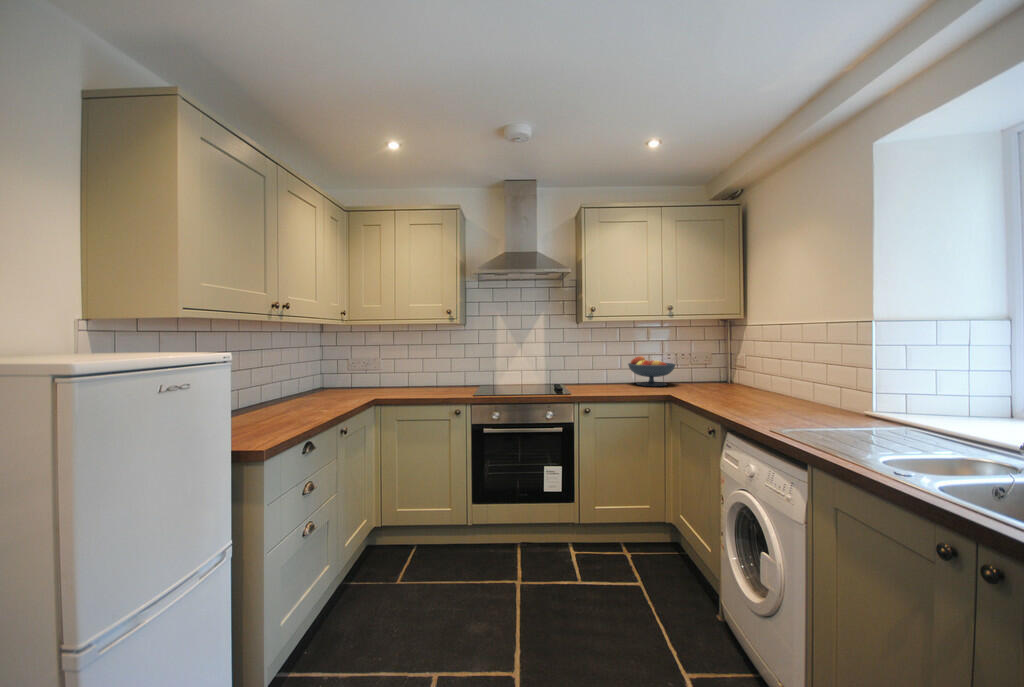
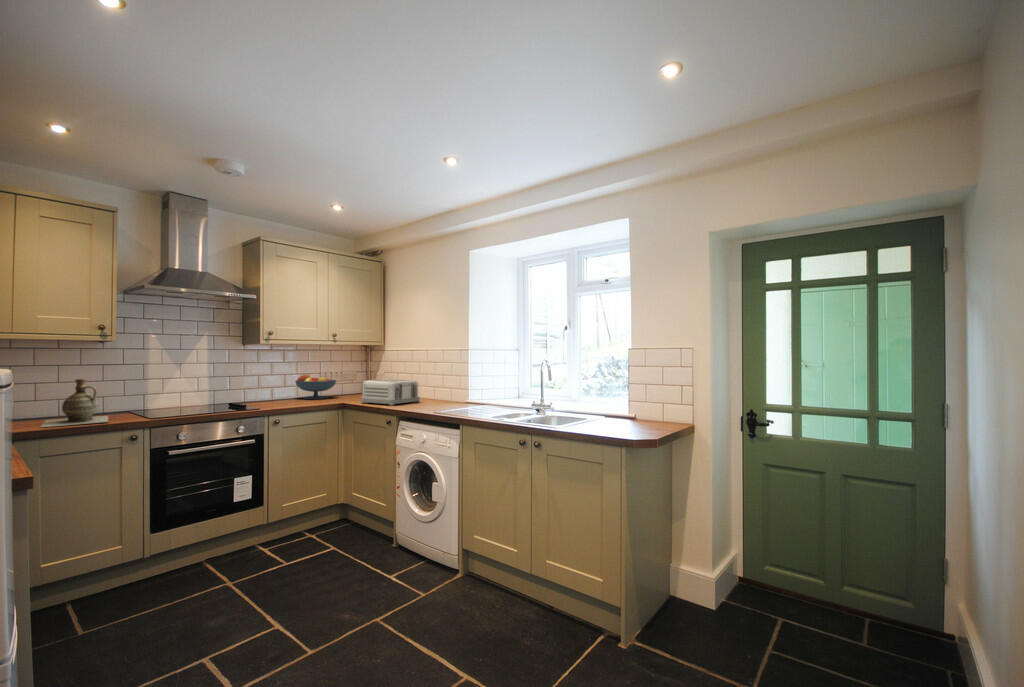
ceramic jug: none [403,357,454,395] -> present [41,379,108,427]
toaster: none [690,367,784,408] -> present [361,379,420,406]

